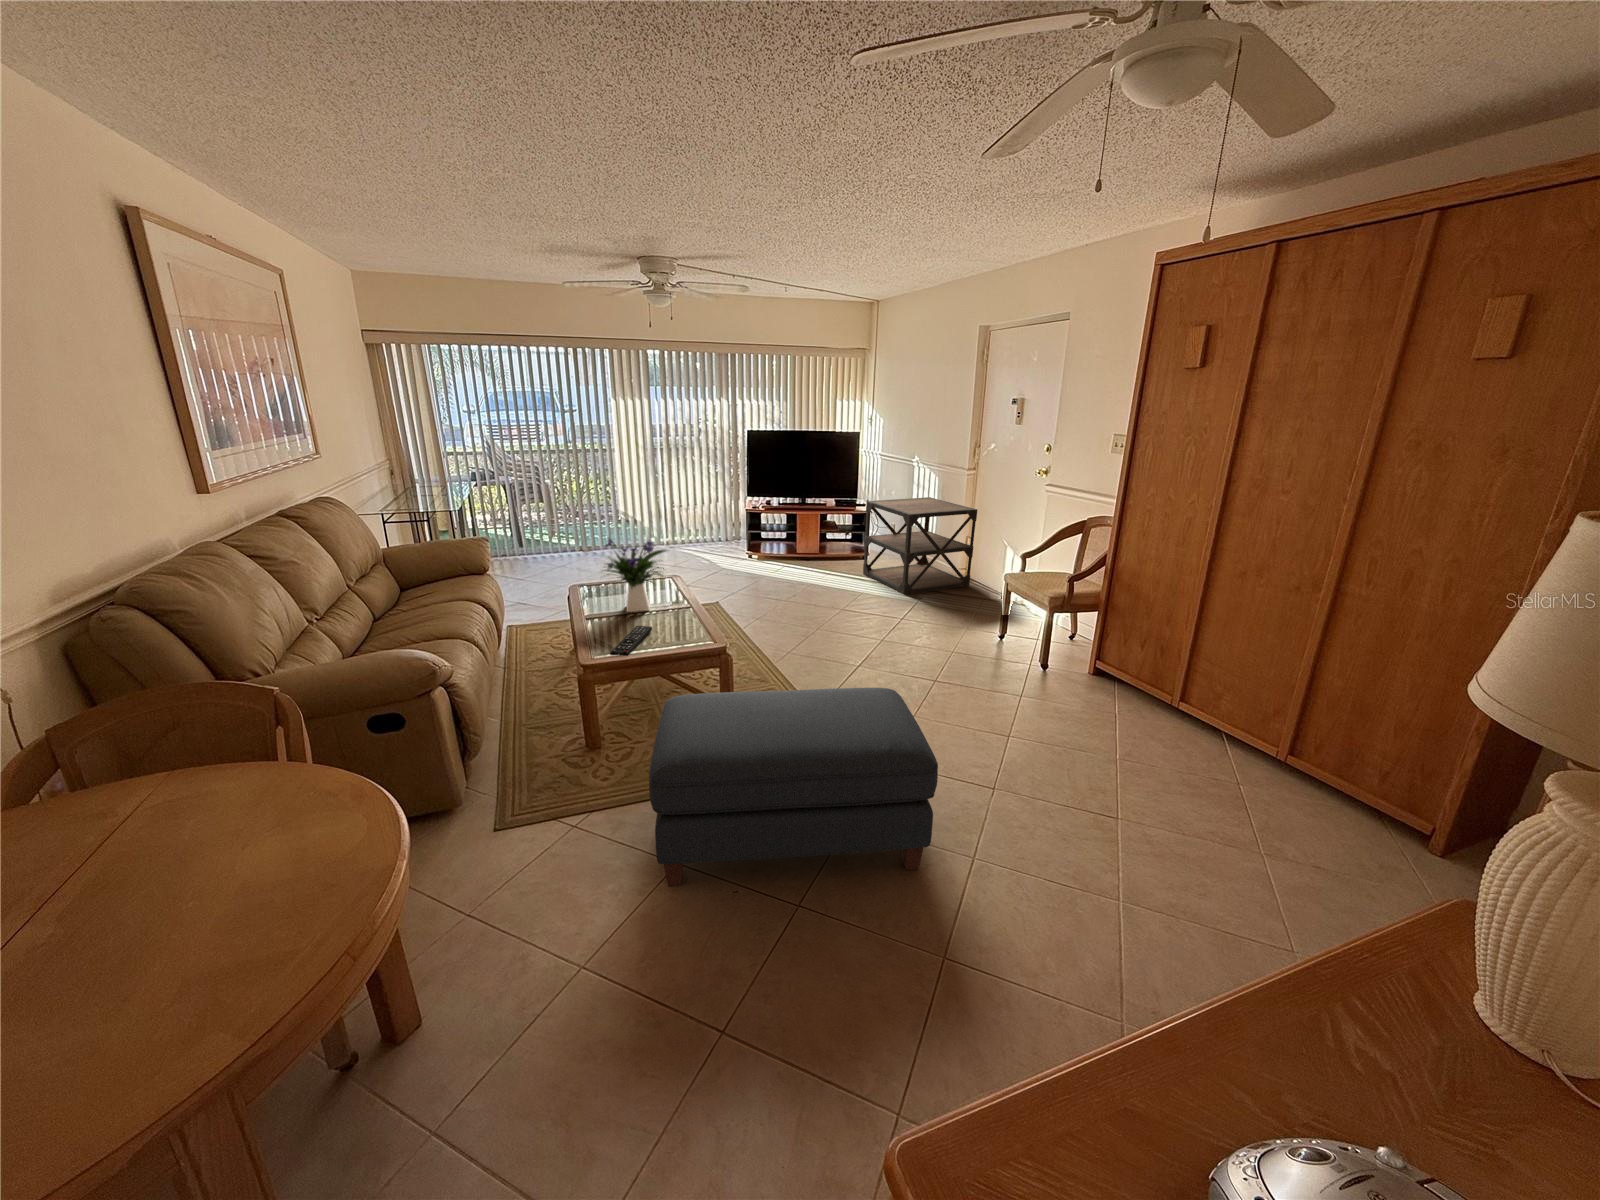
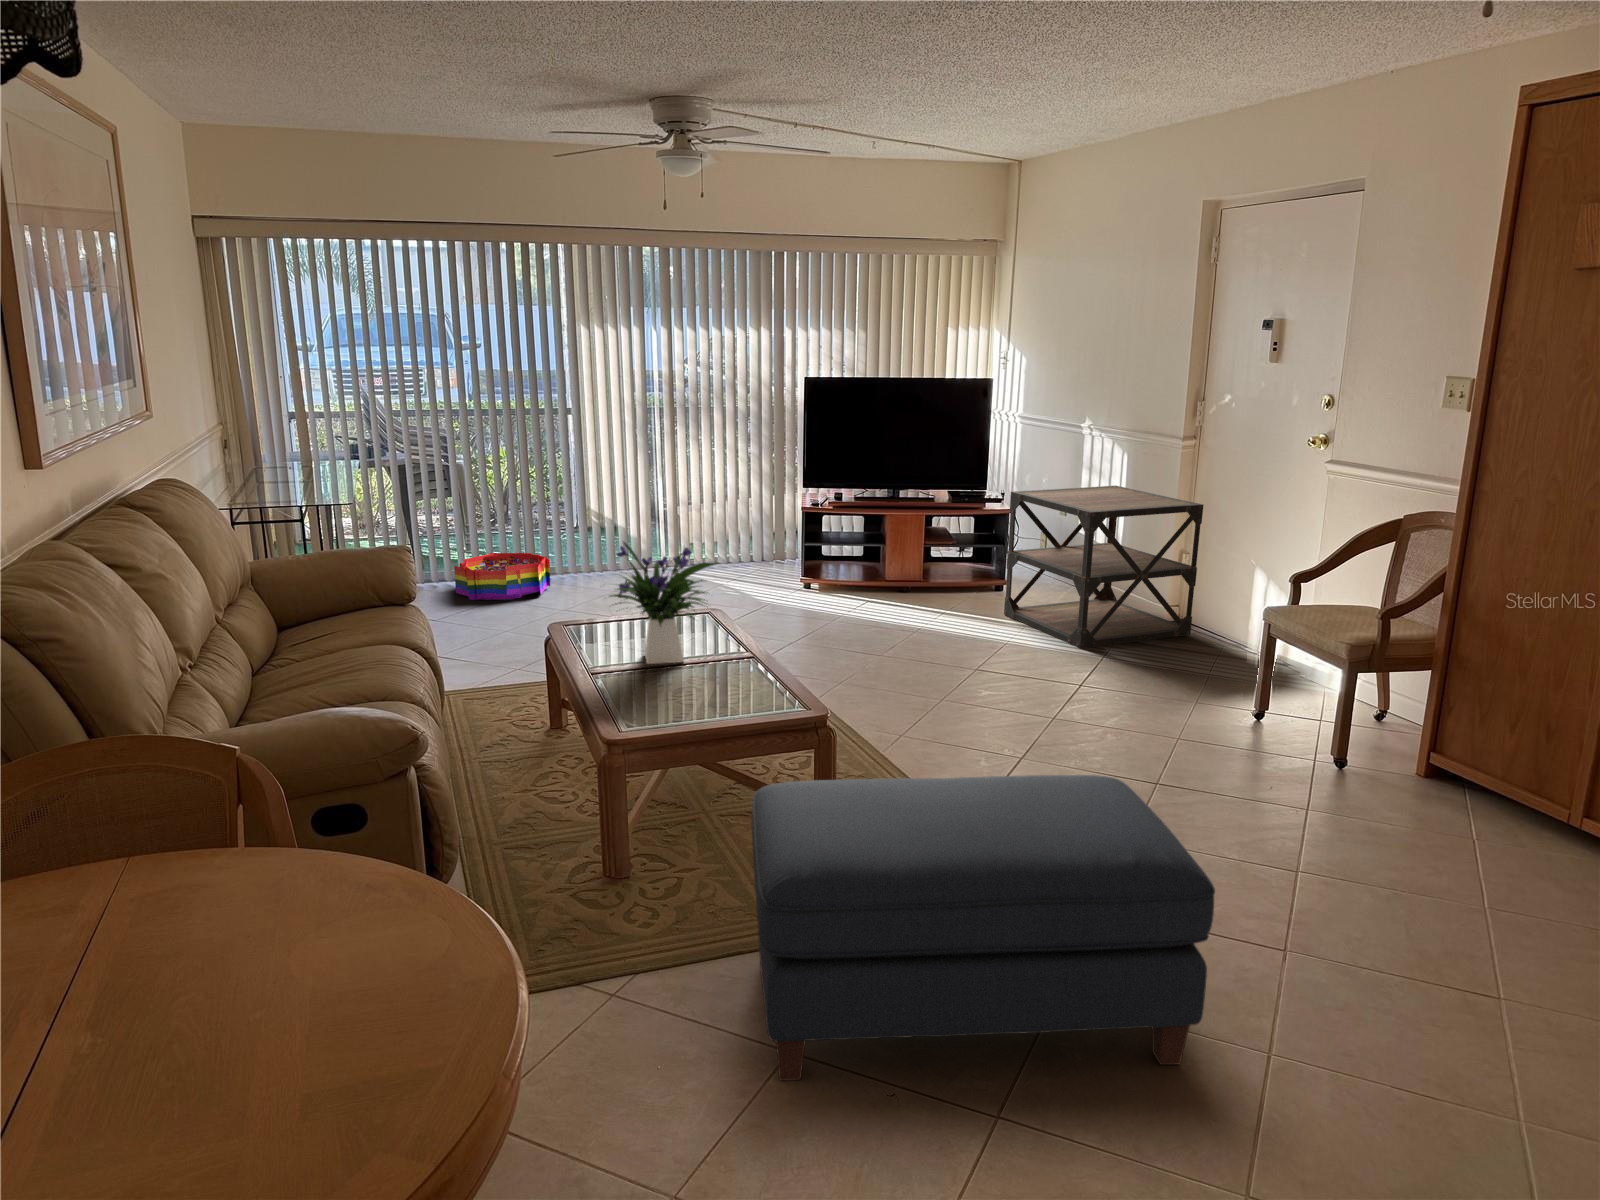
storage bin: none [537,537,597,566] -> present [454,553,550,600]
remote control: present [610,626,652,656] -> none [644,683,699,728]

